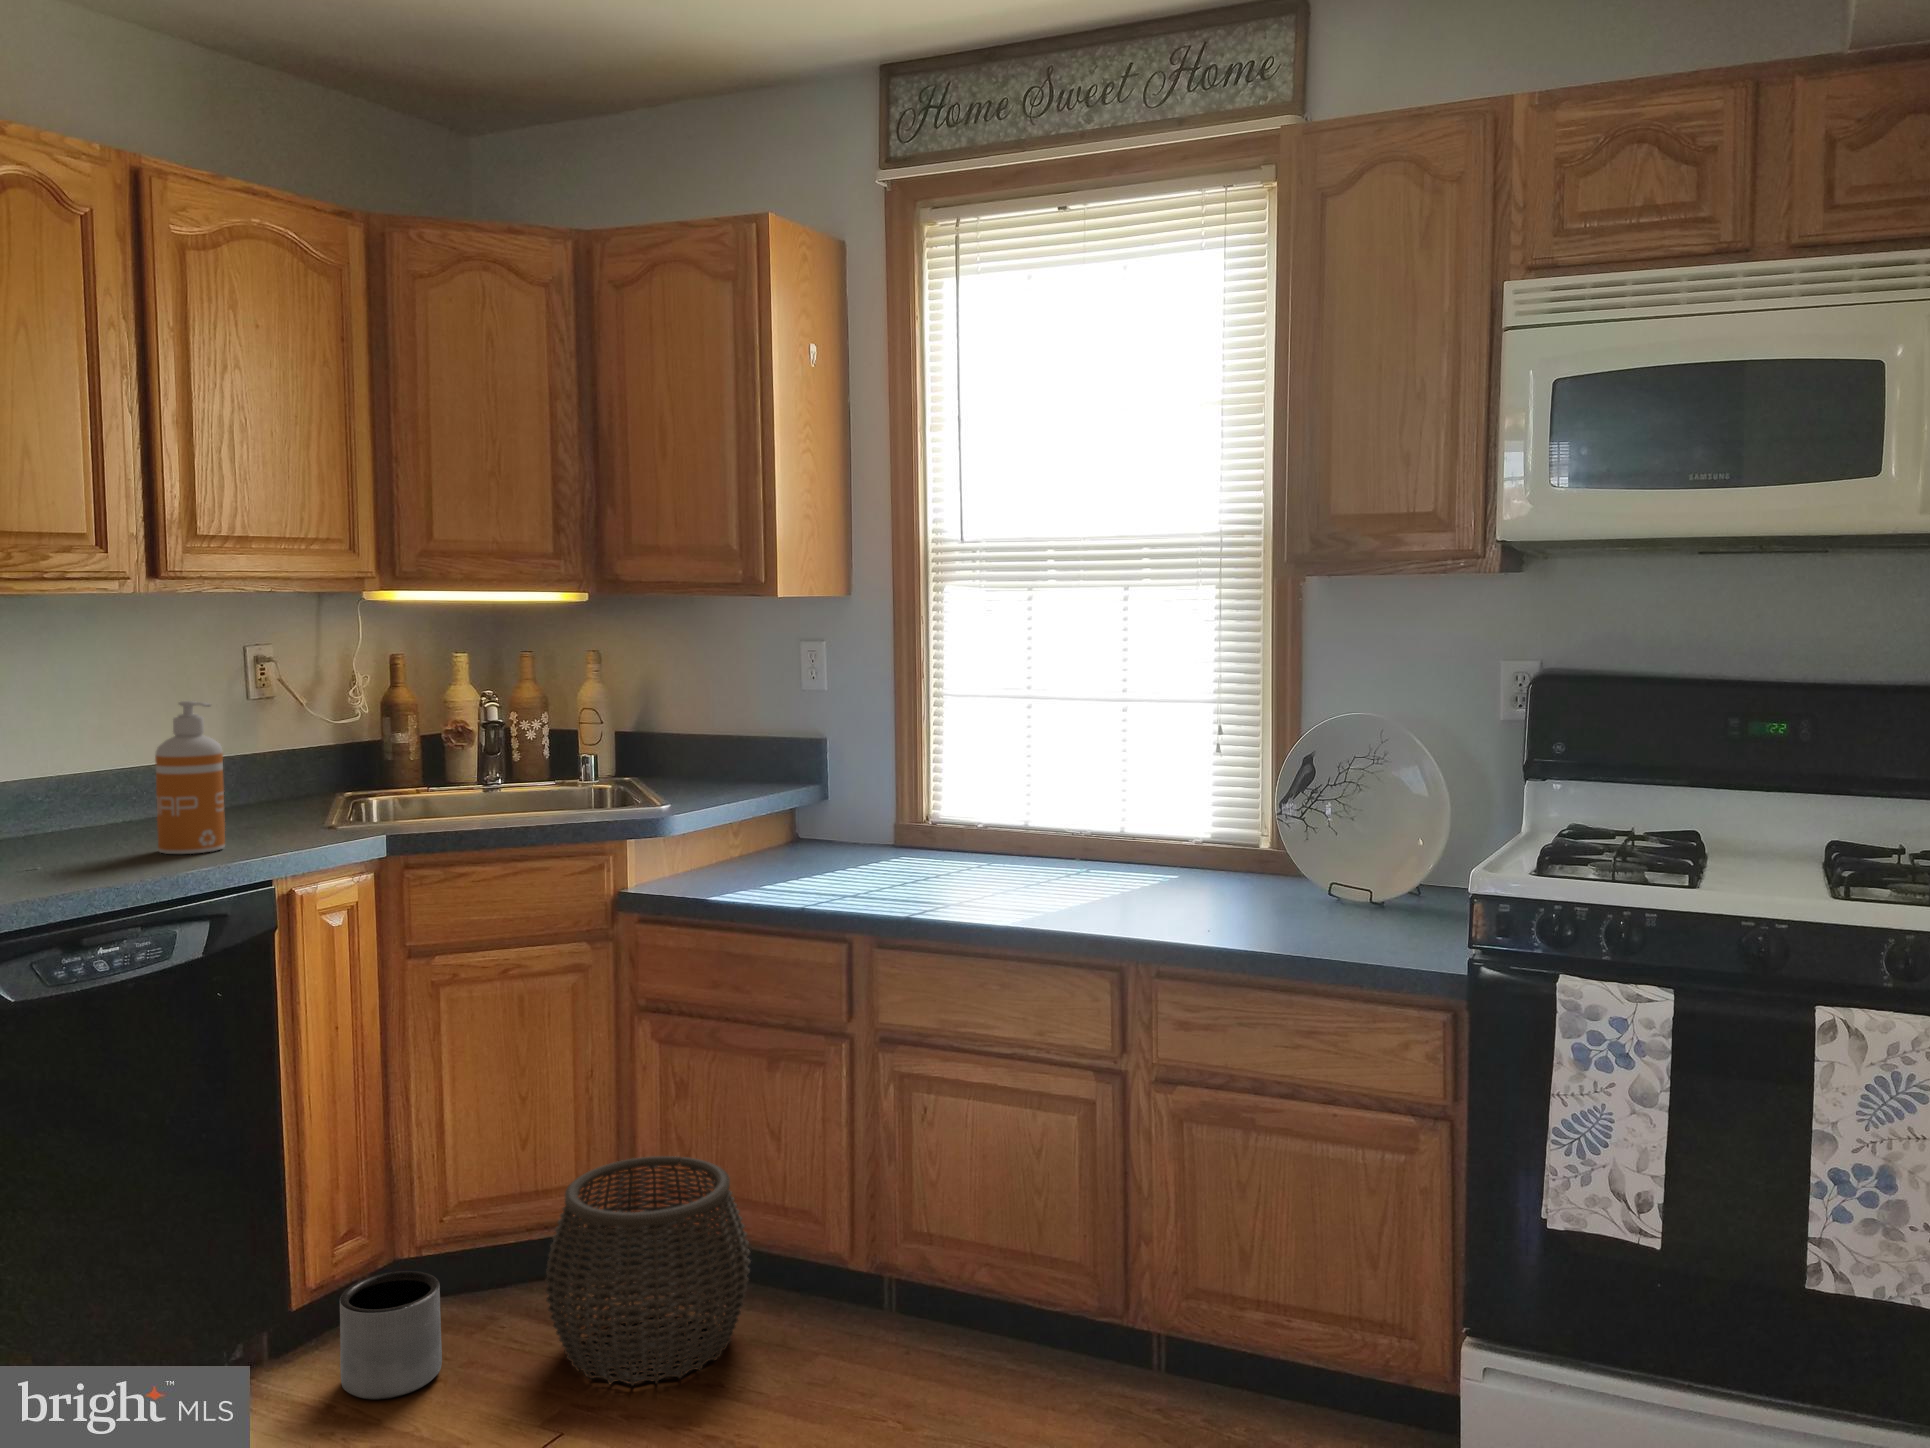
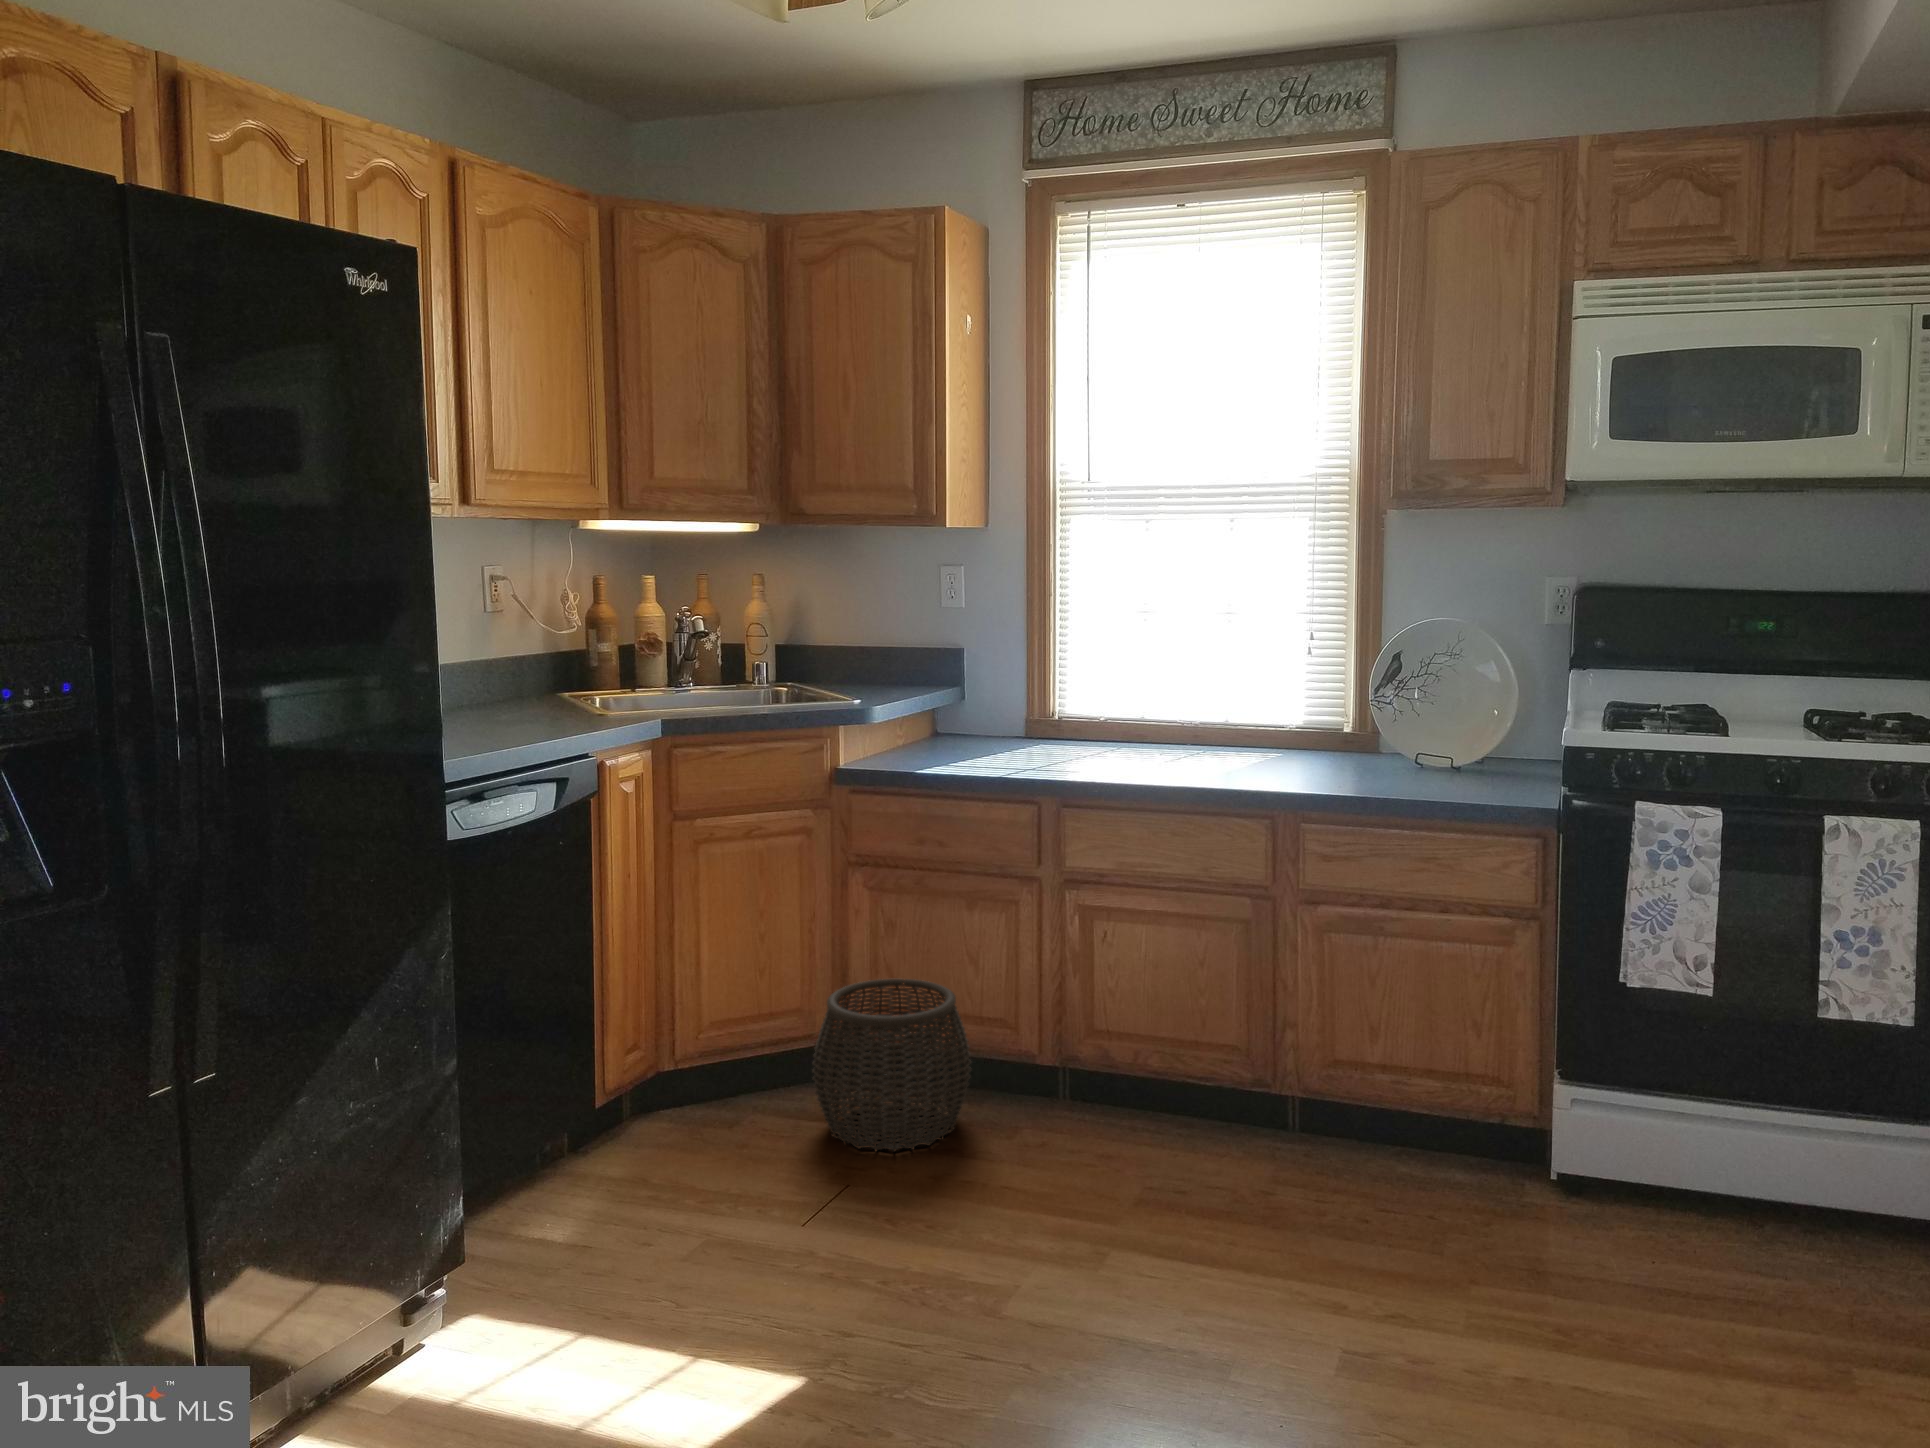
soap dispenser: present [155,701,225,854] -> none [500,611,555,736]
planter: present [340,1271,442,1399] -> none [657,1073,735,1170]

